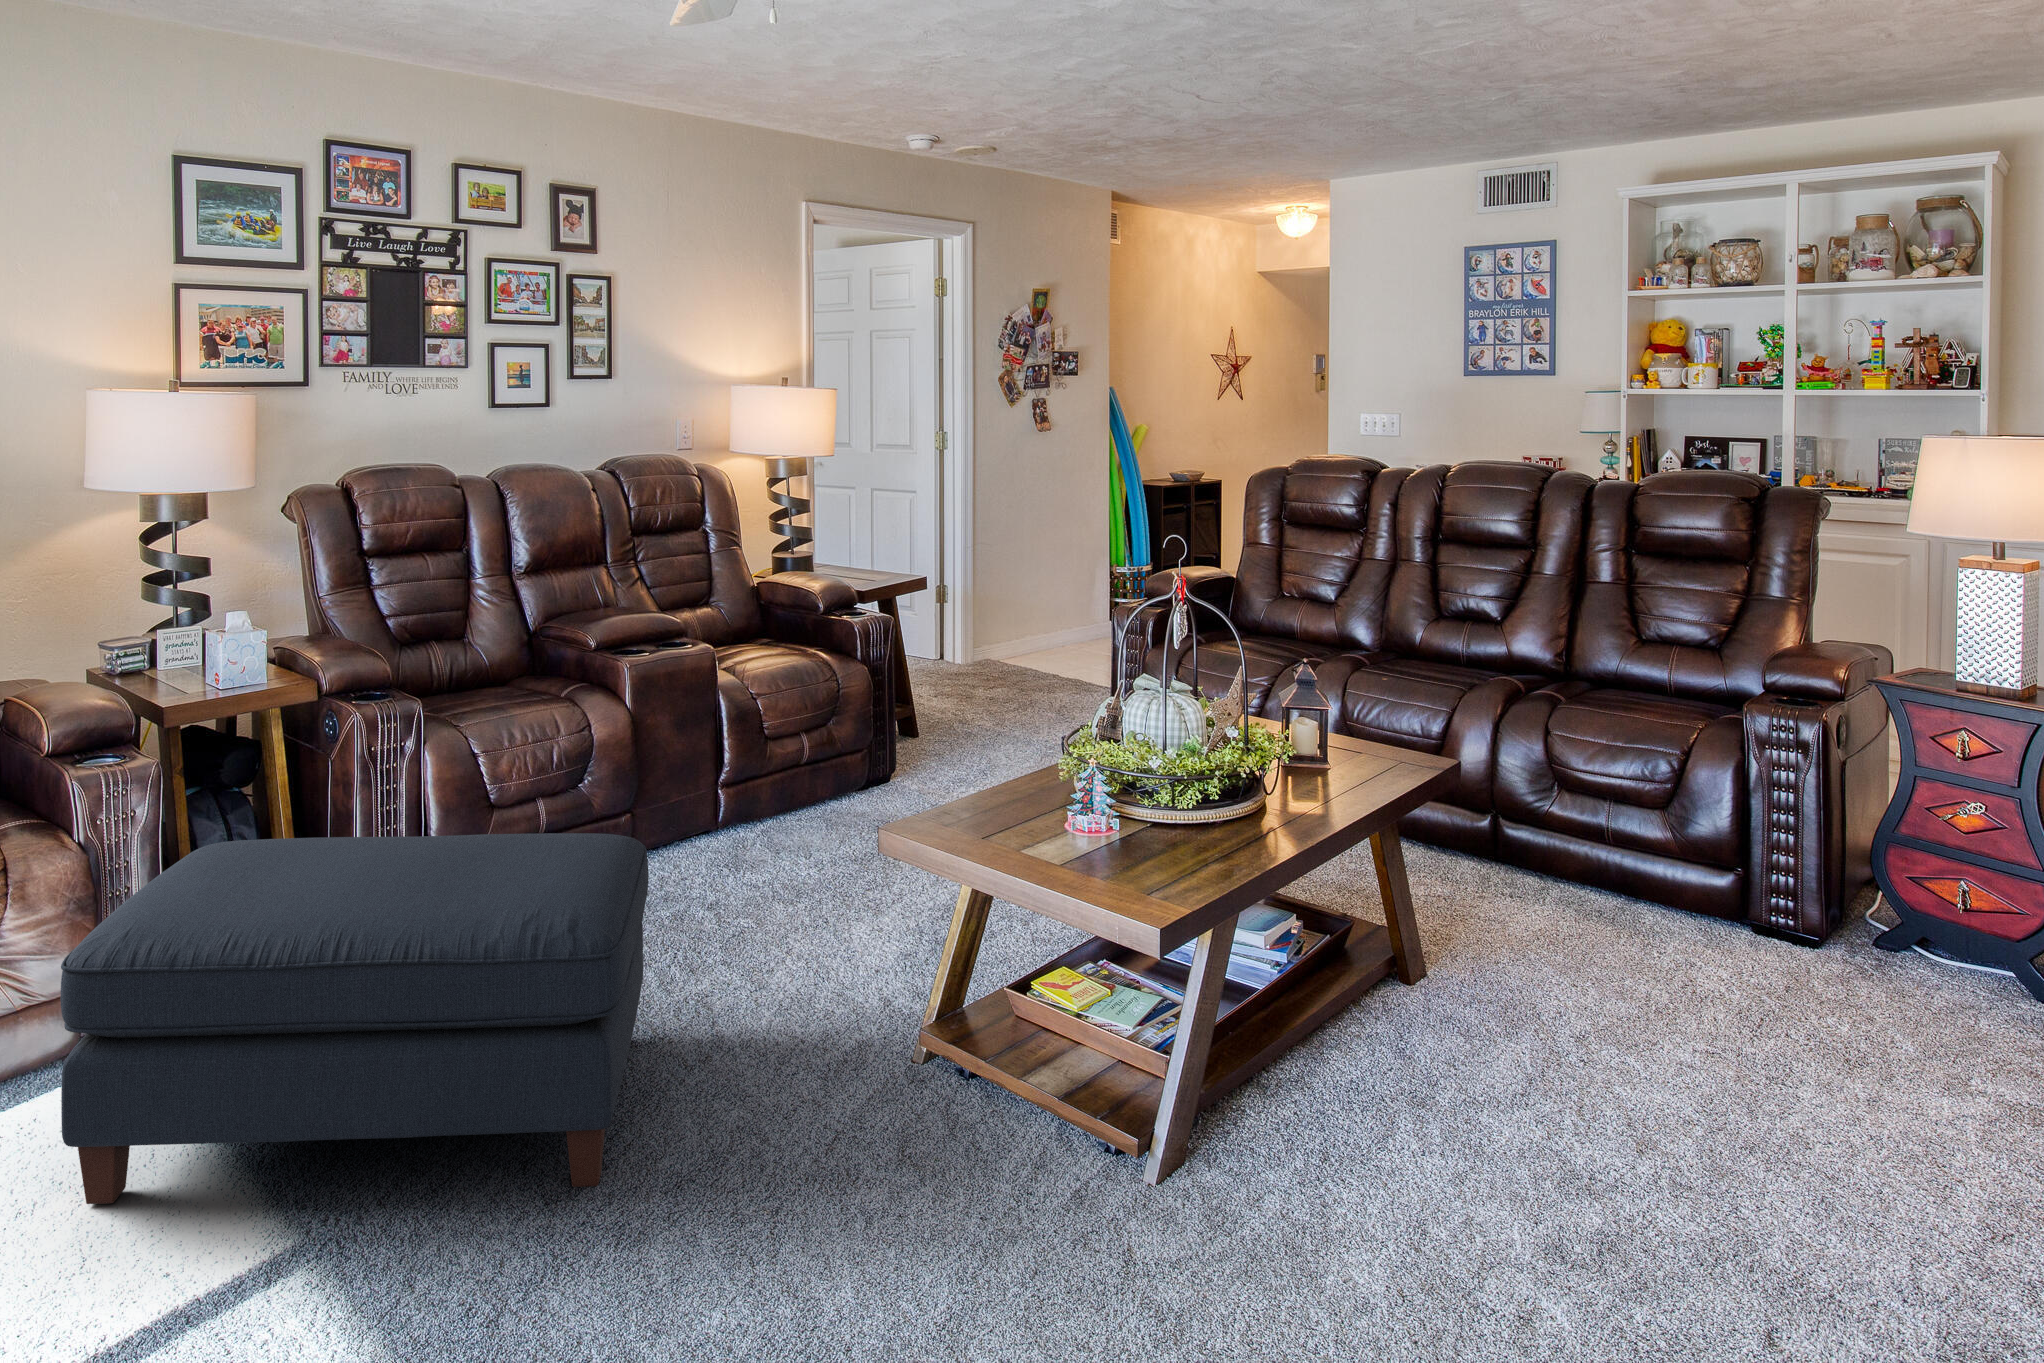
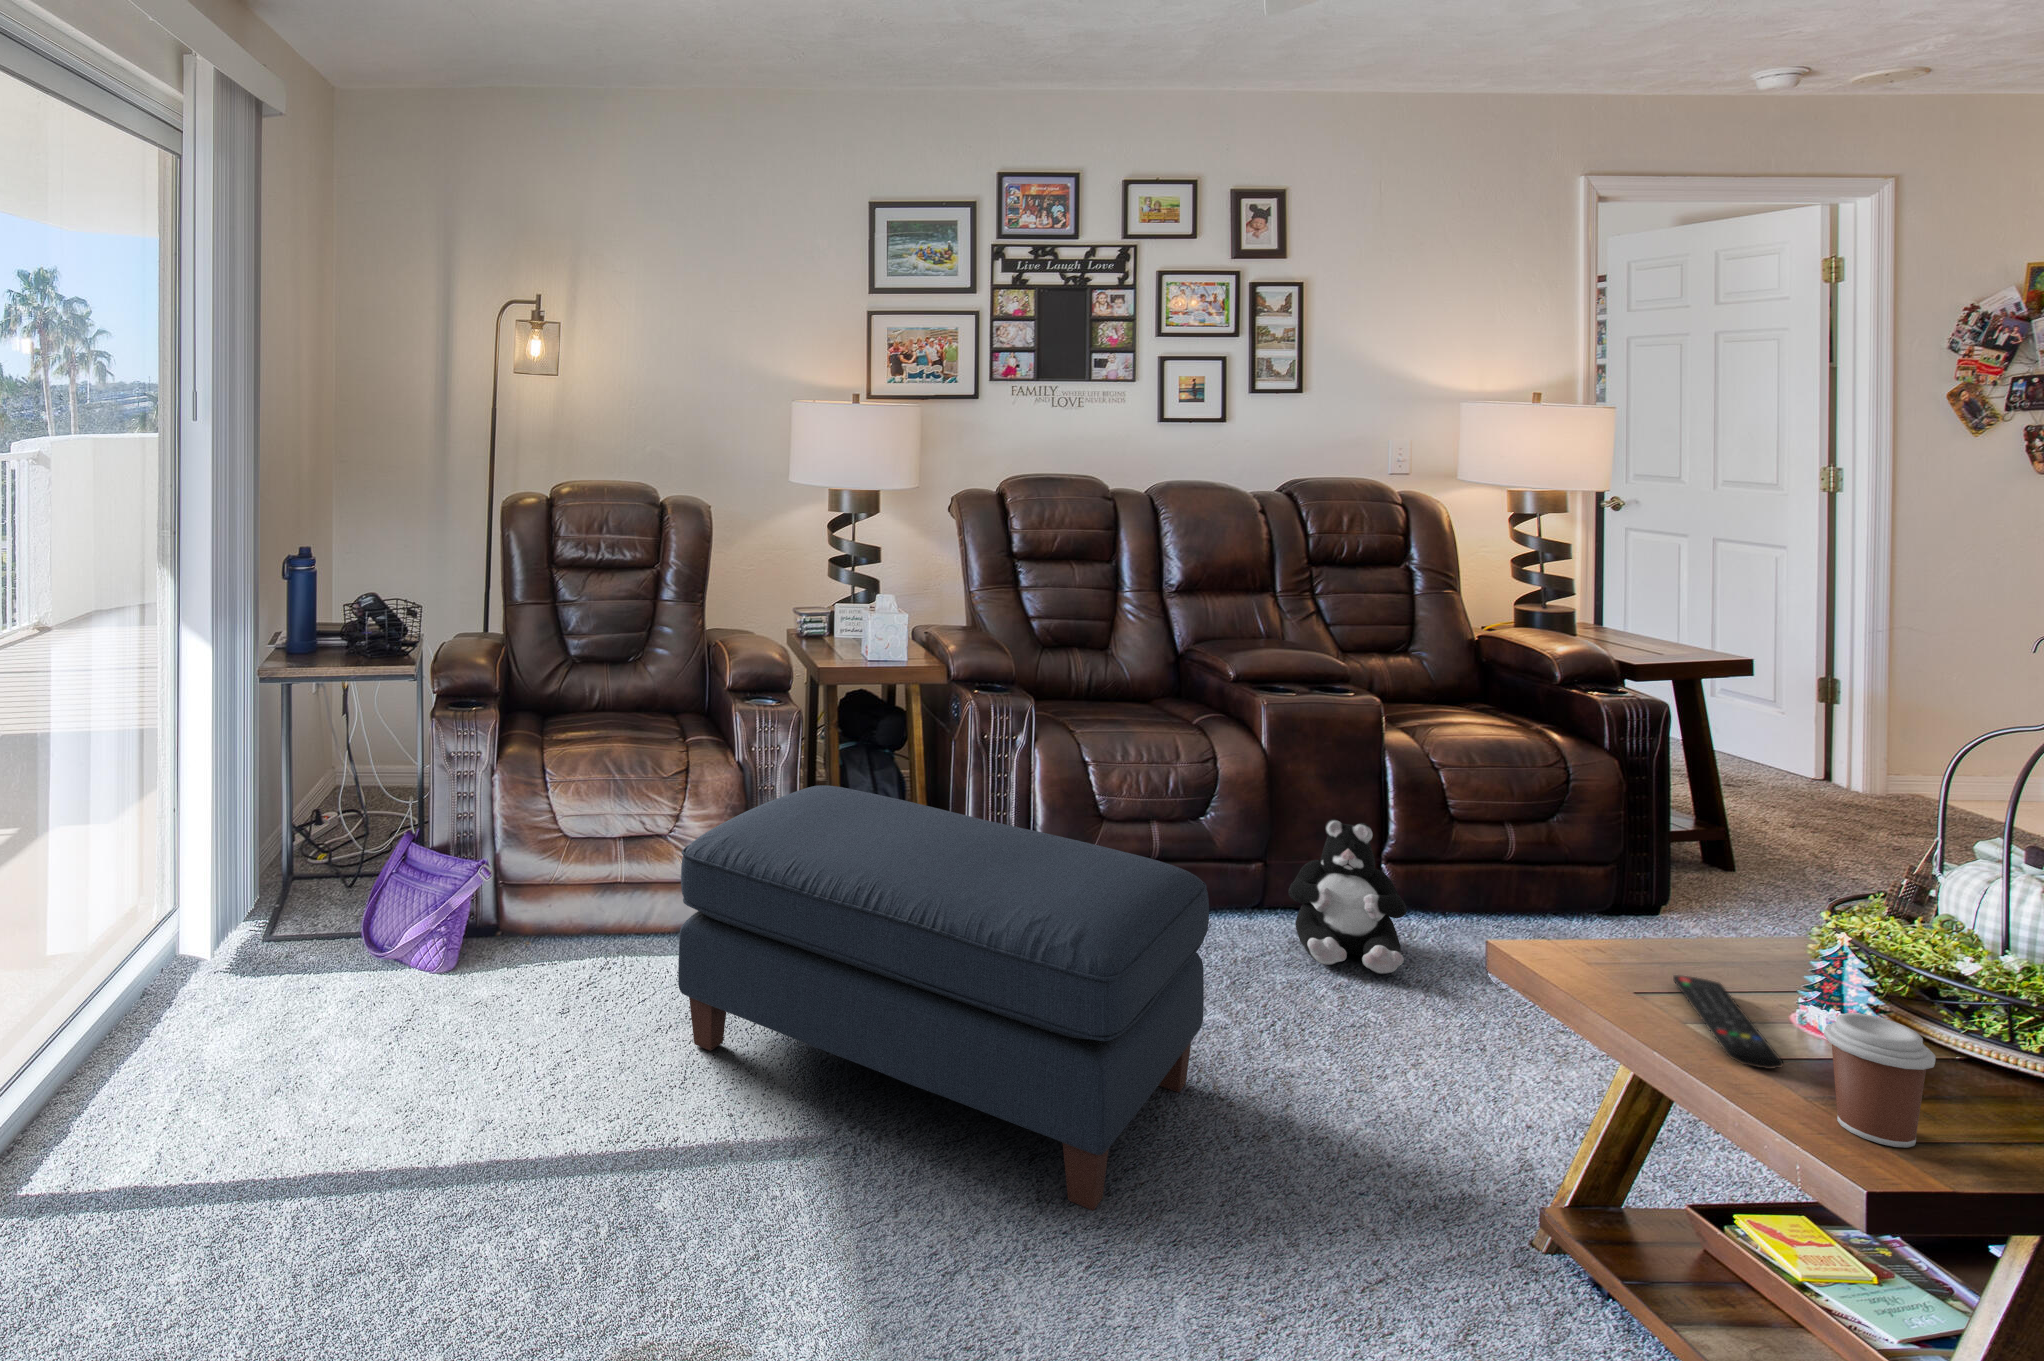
plush toy: none [662,763,760,897] -> present [1288,819,1407,974]
coffee cup: none [1110,811,1166,896] -> present [1824,1013,1936,1148]
remote control: none [997,818,1079,870] -> present [1673,975,1783,1069]

